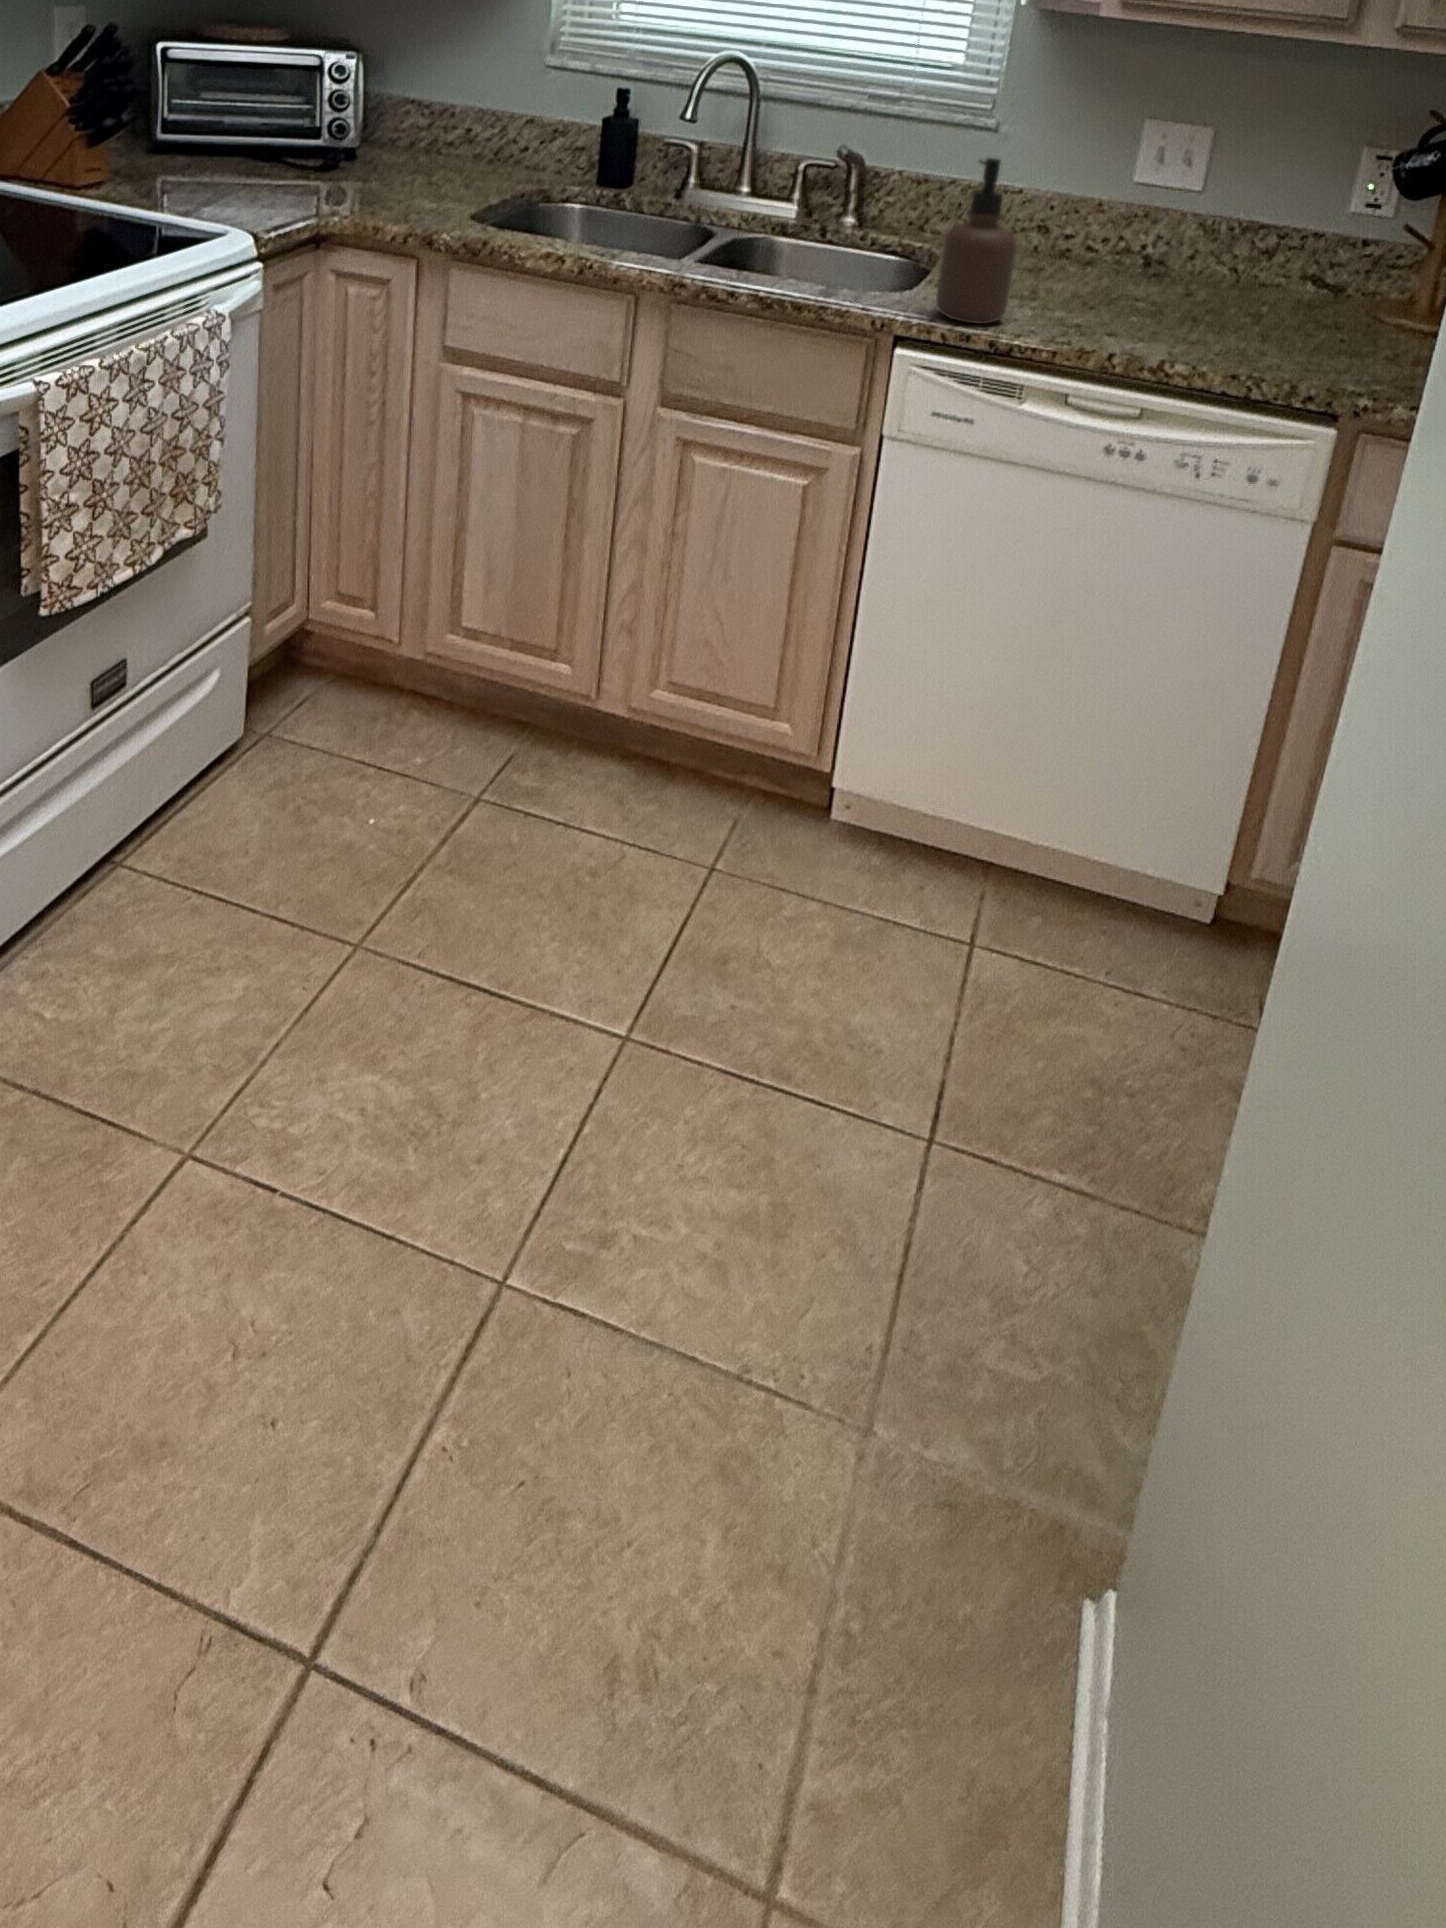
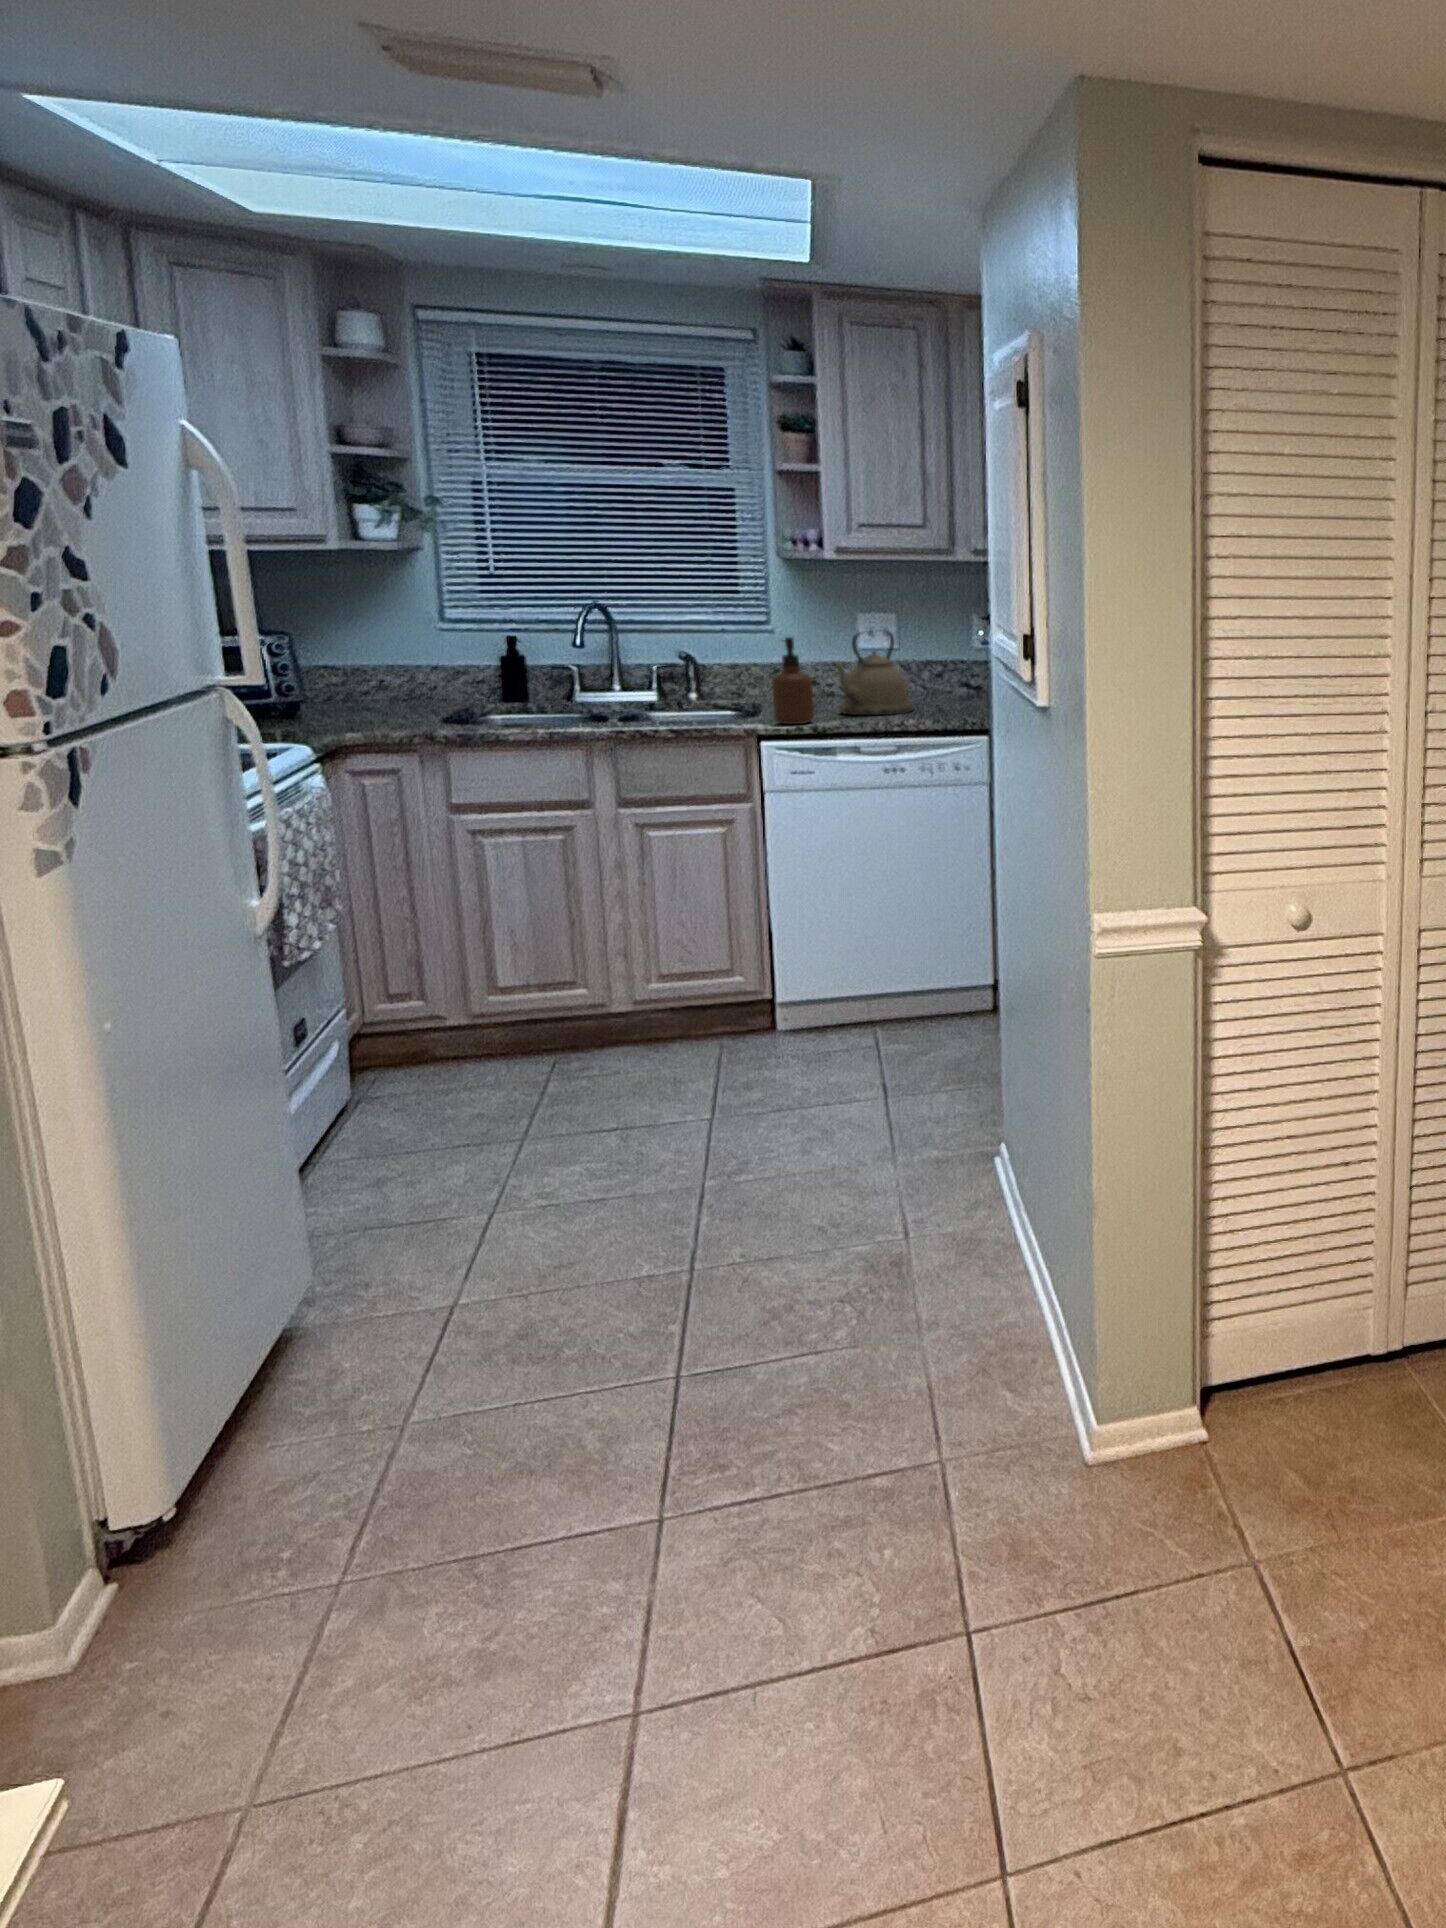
kettle: none [1062,162,1203,331] -> present [833,630,914,715]

